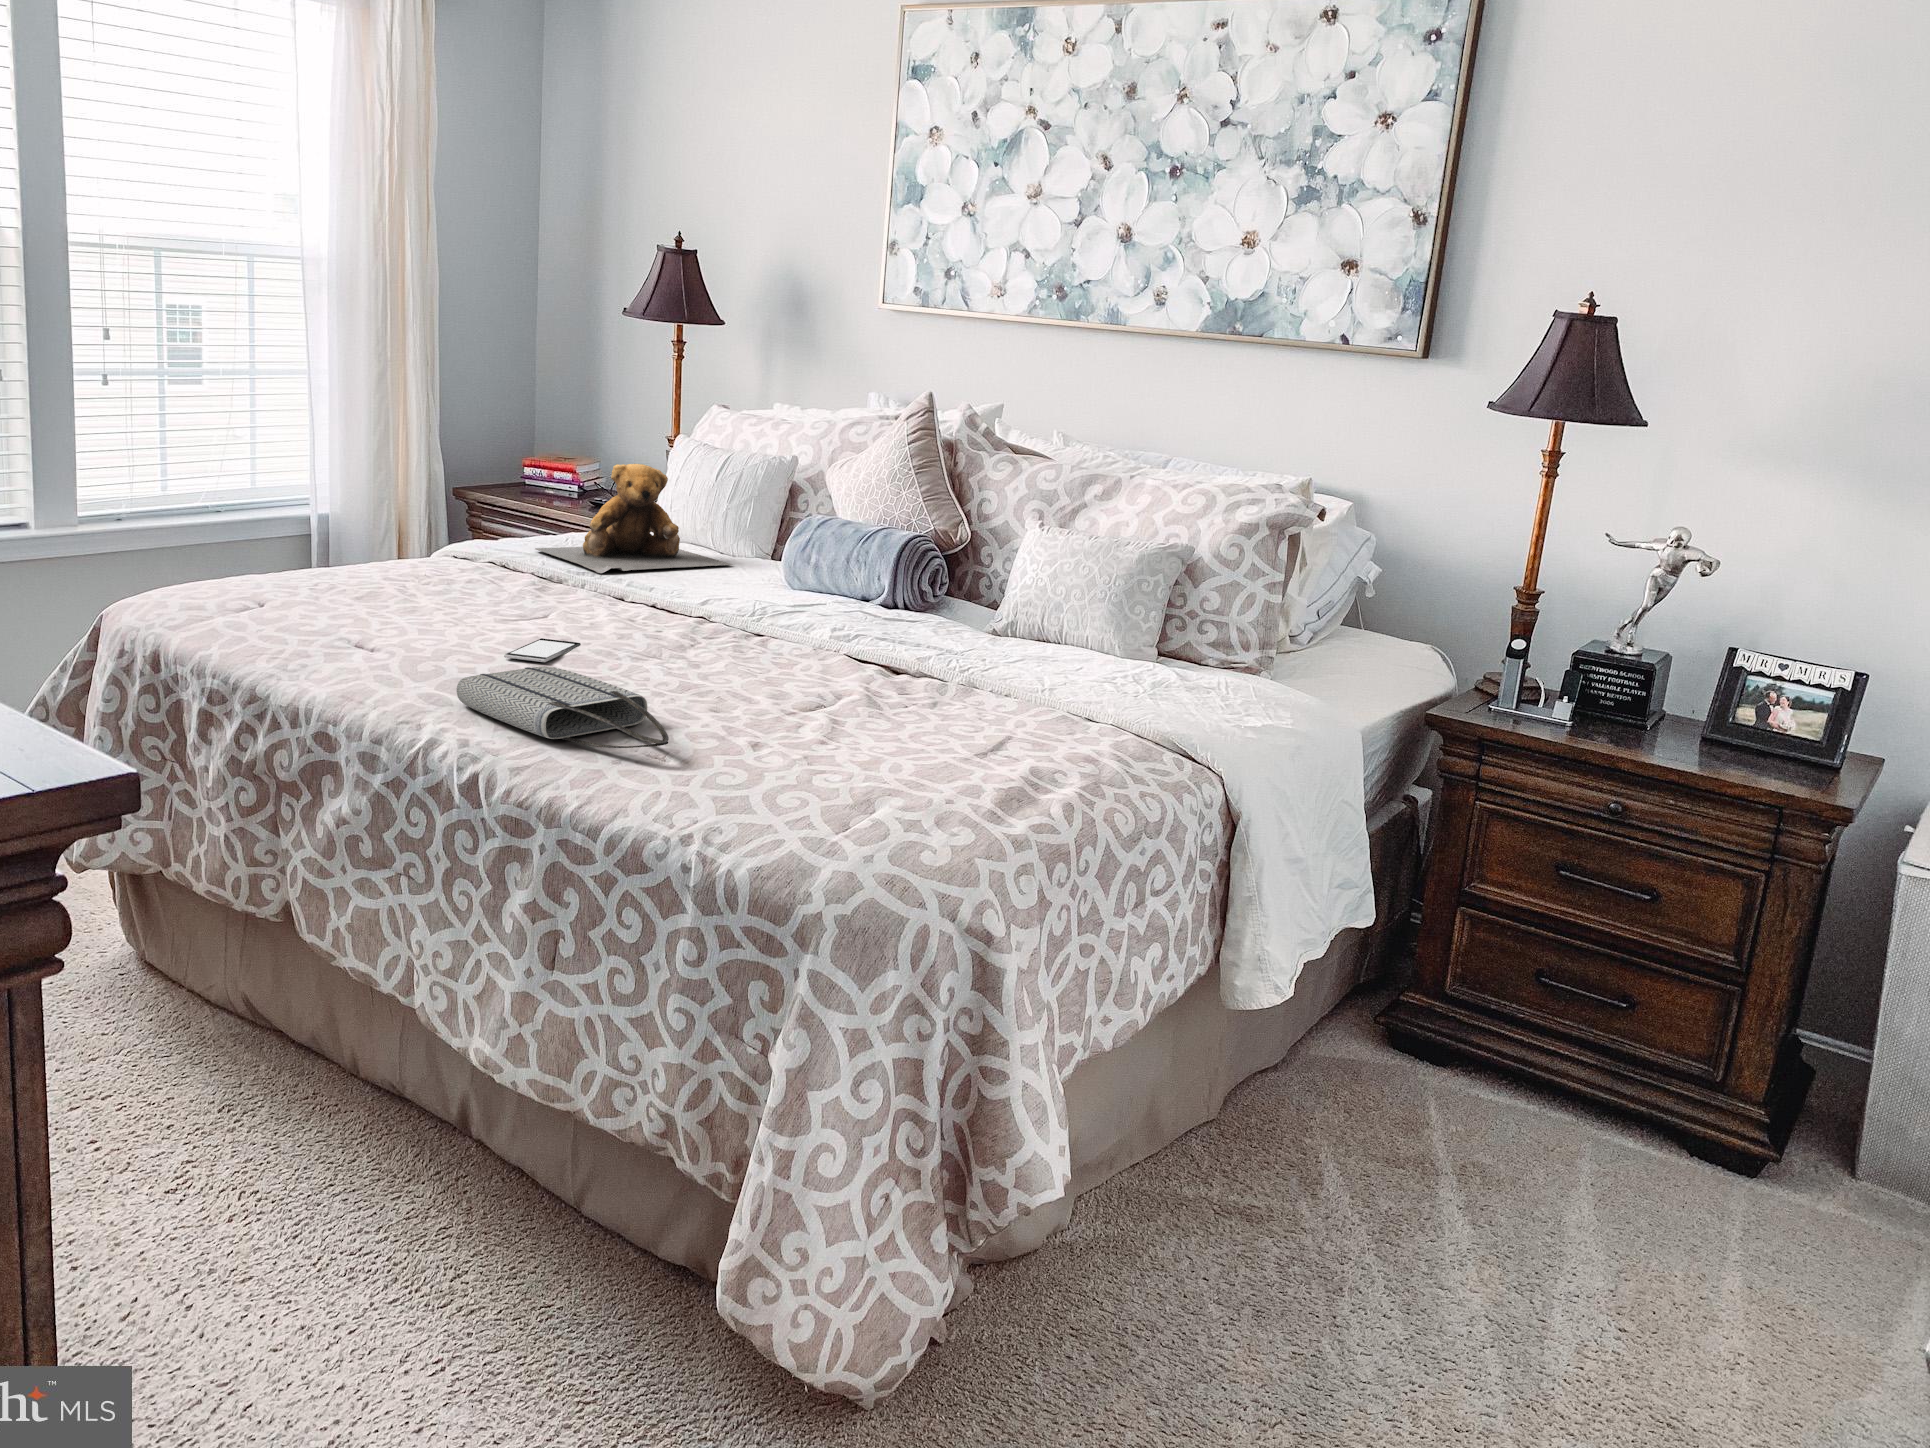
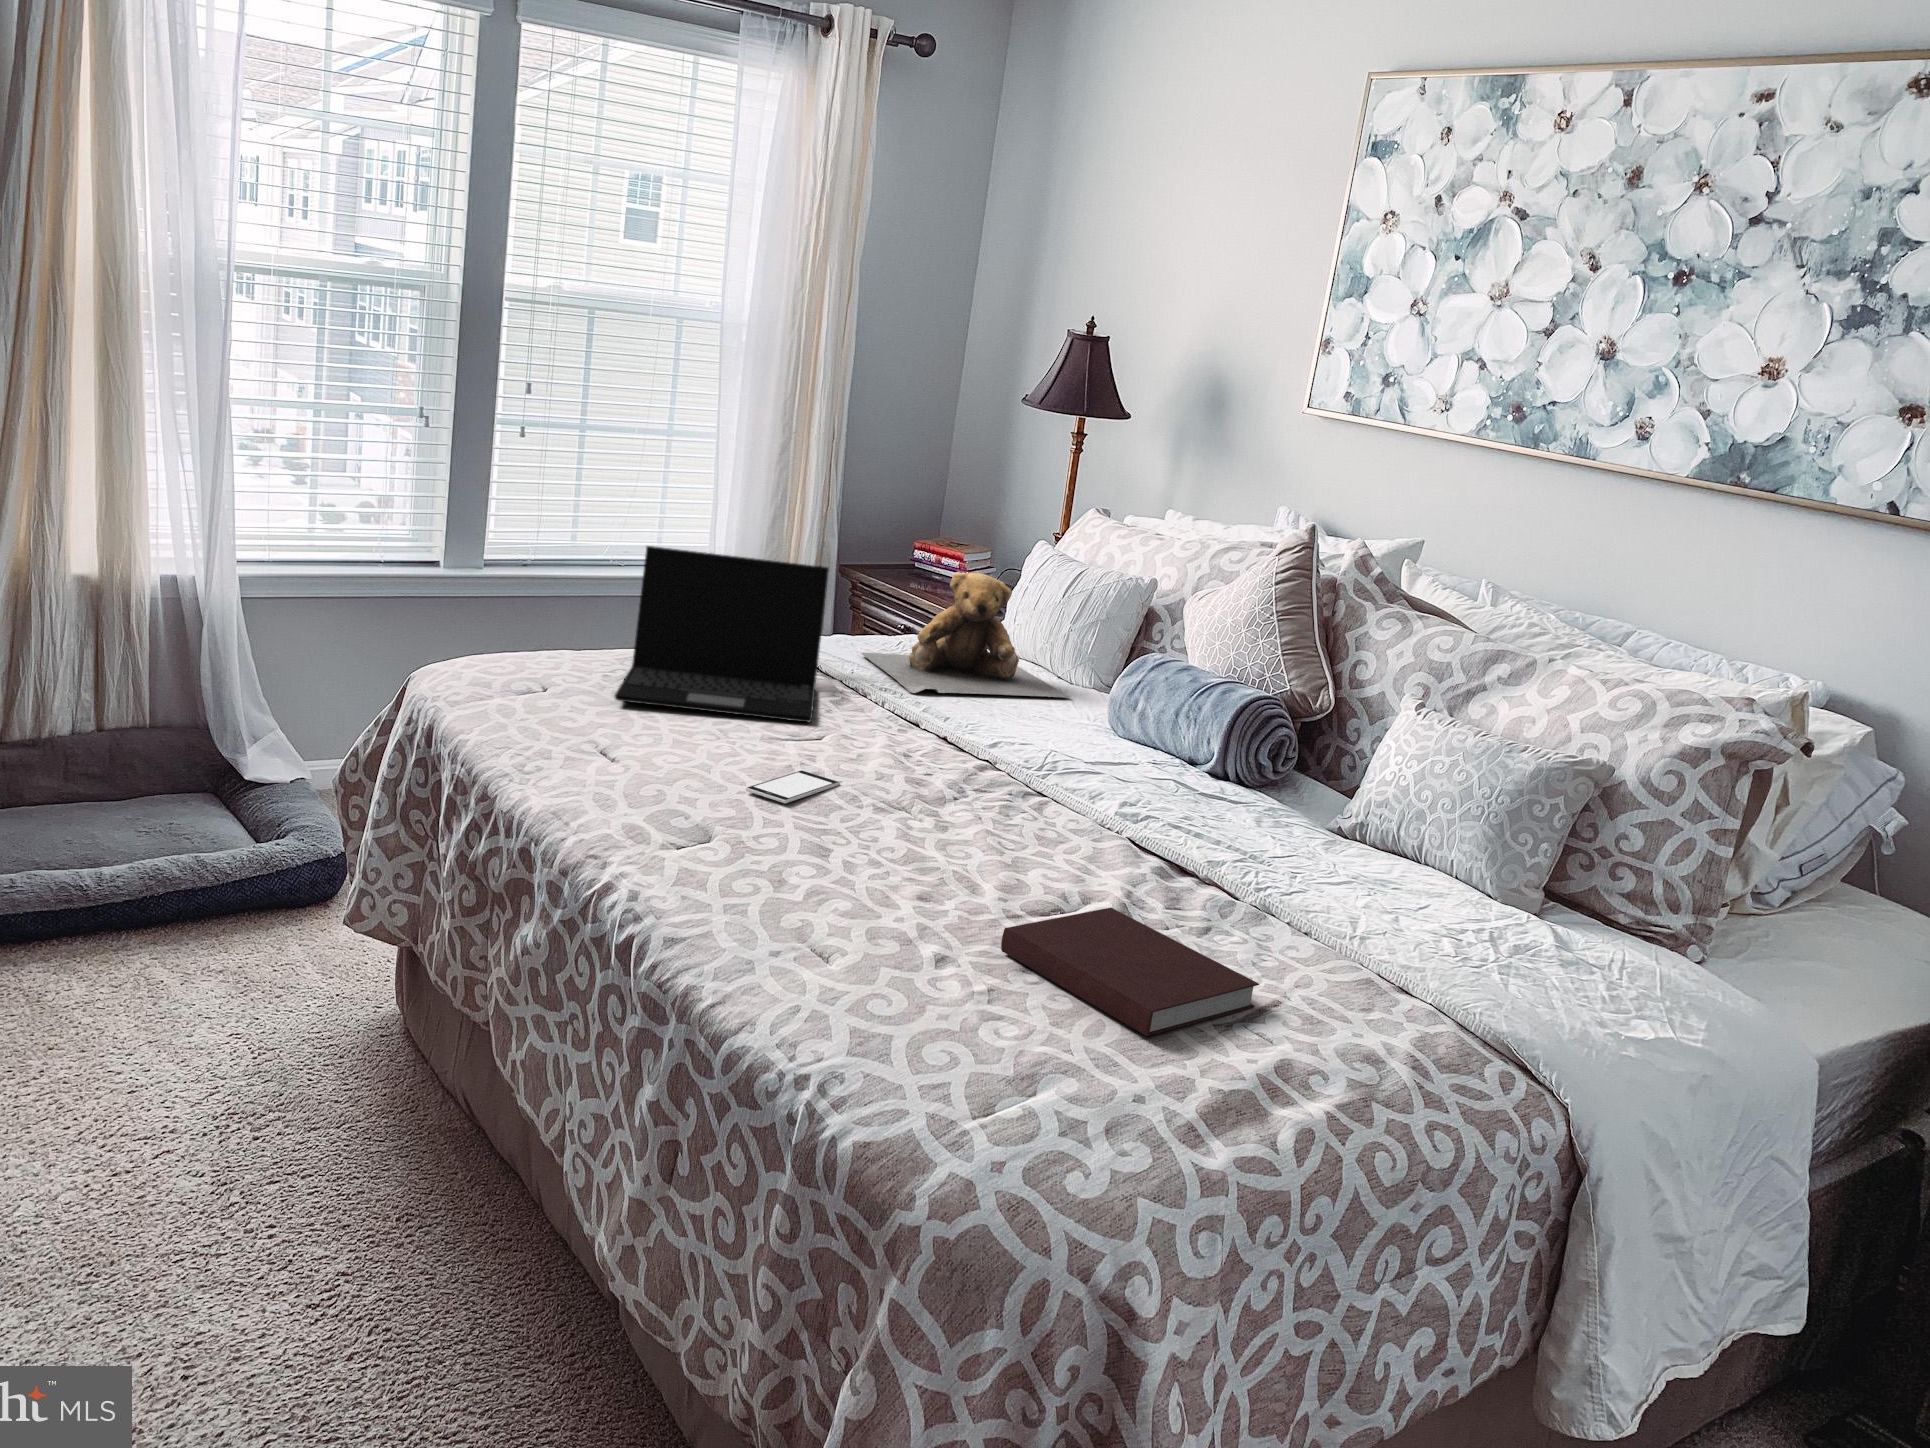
laptop: none [327,463,525,606] -> present [615,546,829,722]
tote bag: present [457,666,669,748] -> none [656,815,849,949]
notebook: none [788,694,995,770] -> present [1001,908,1259,1036]

